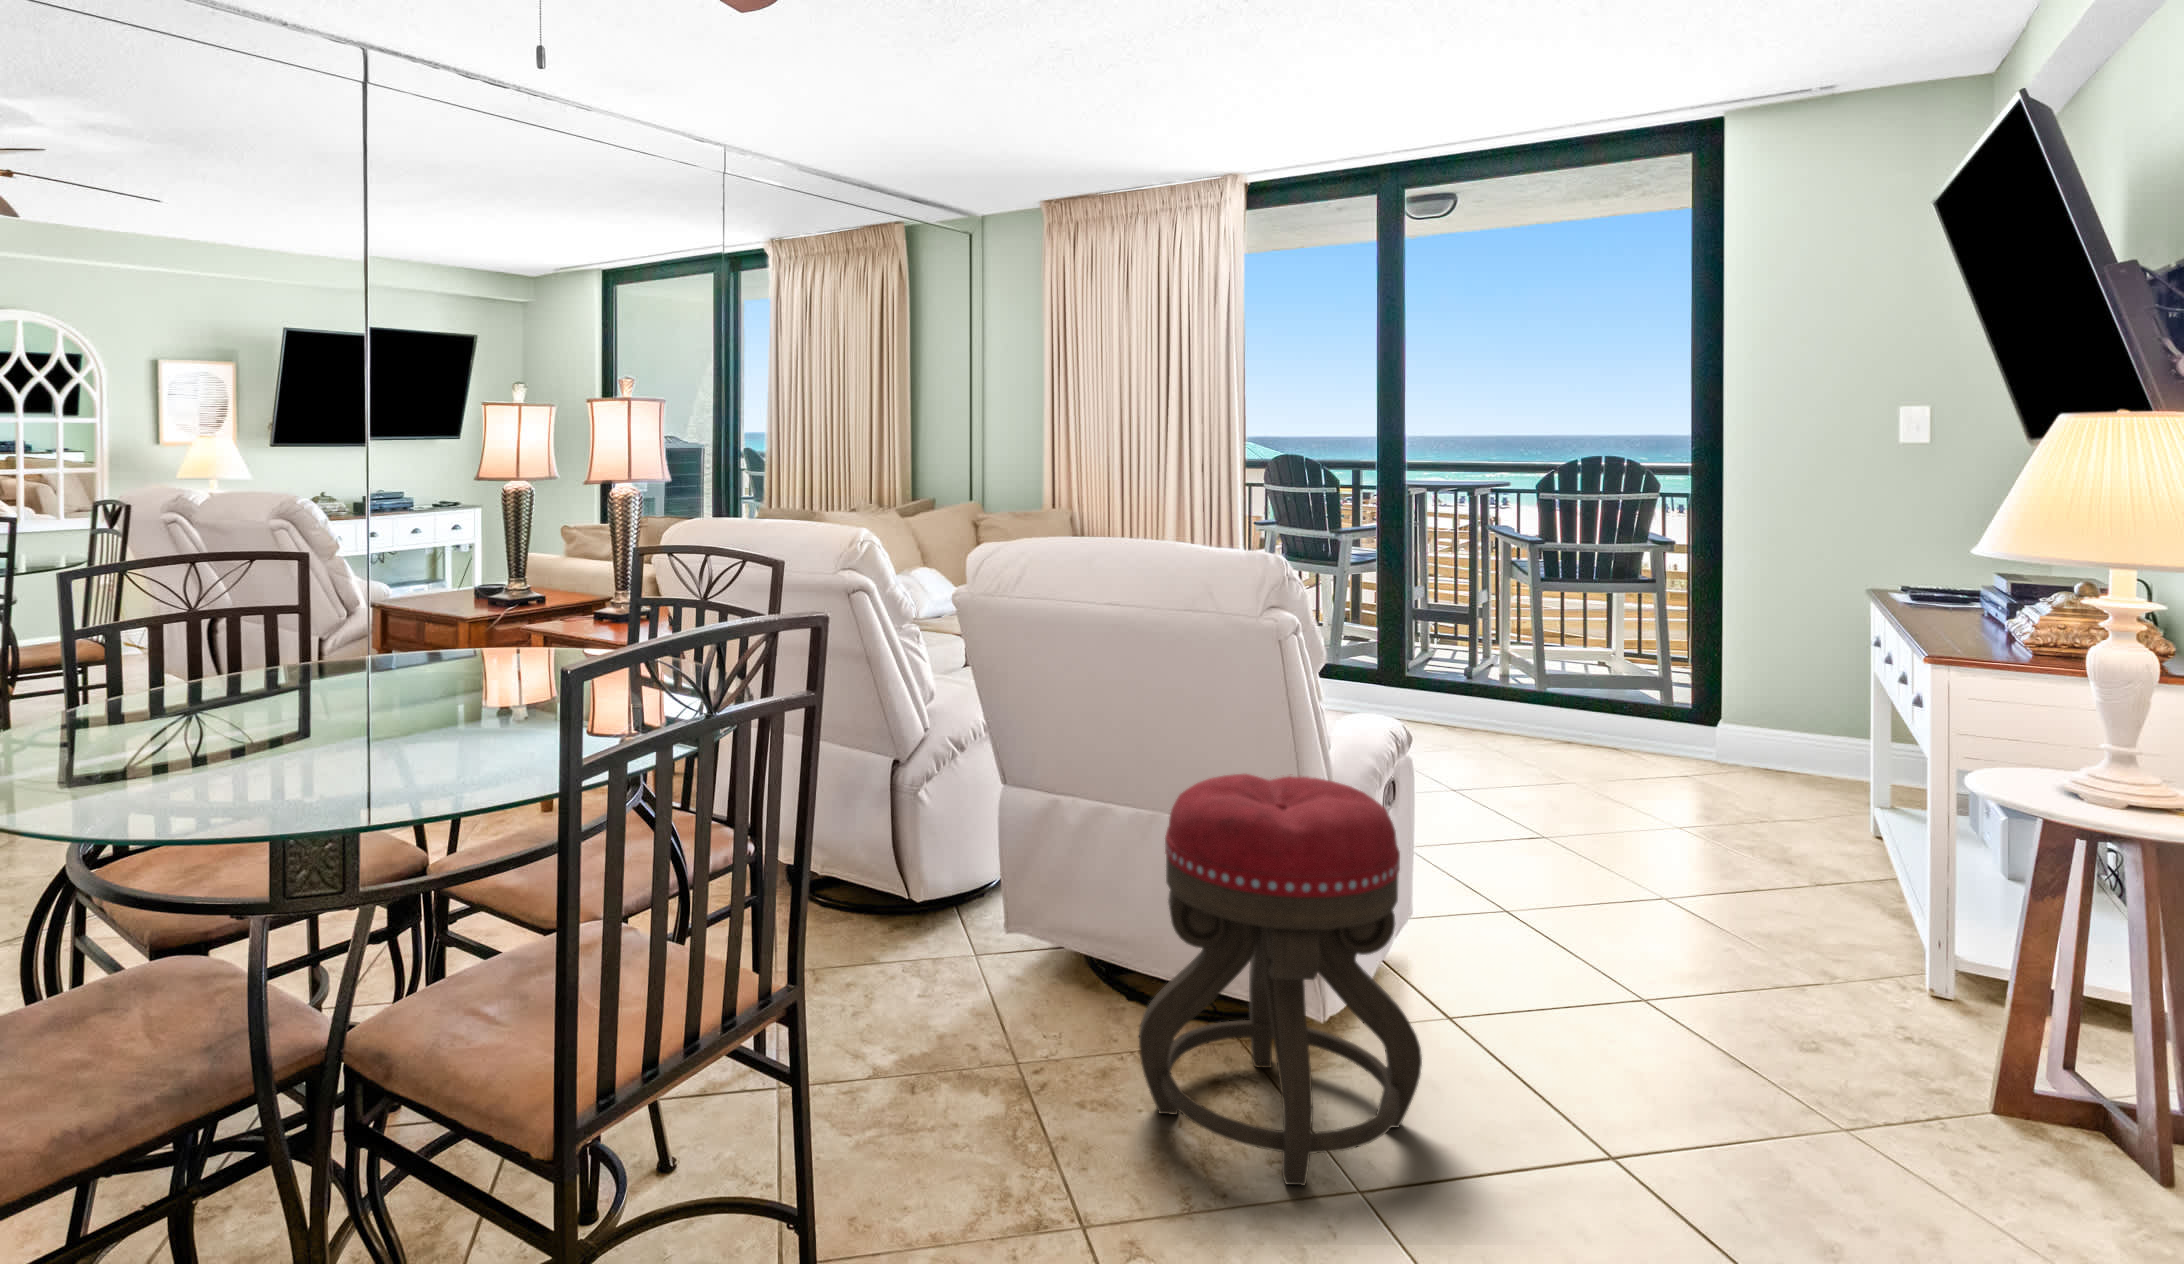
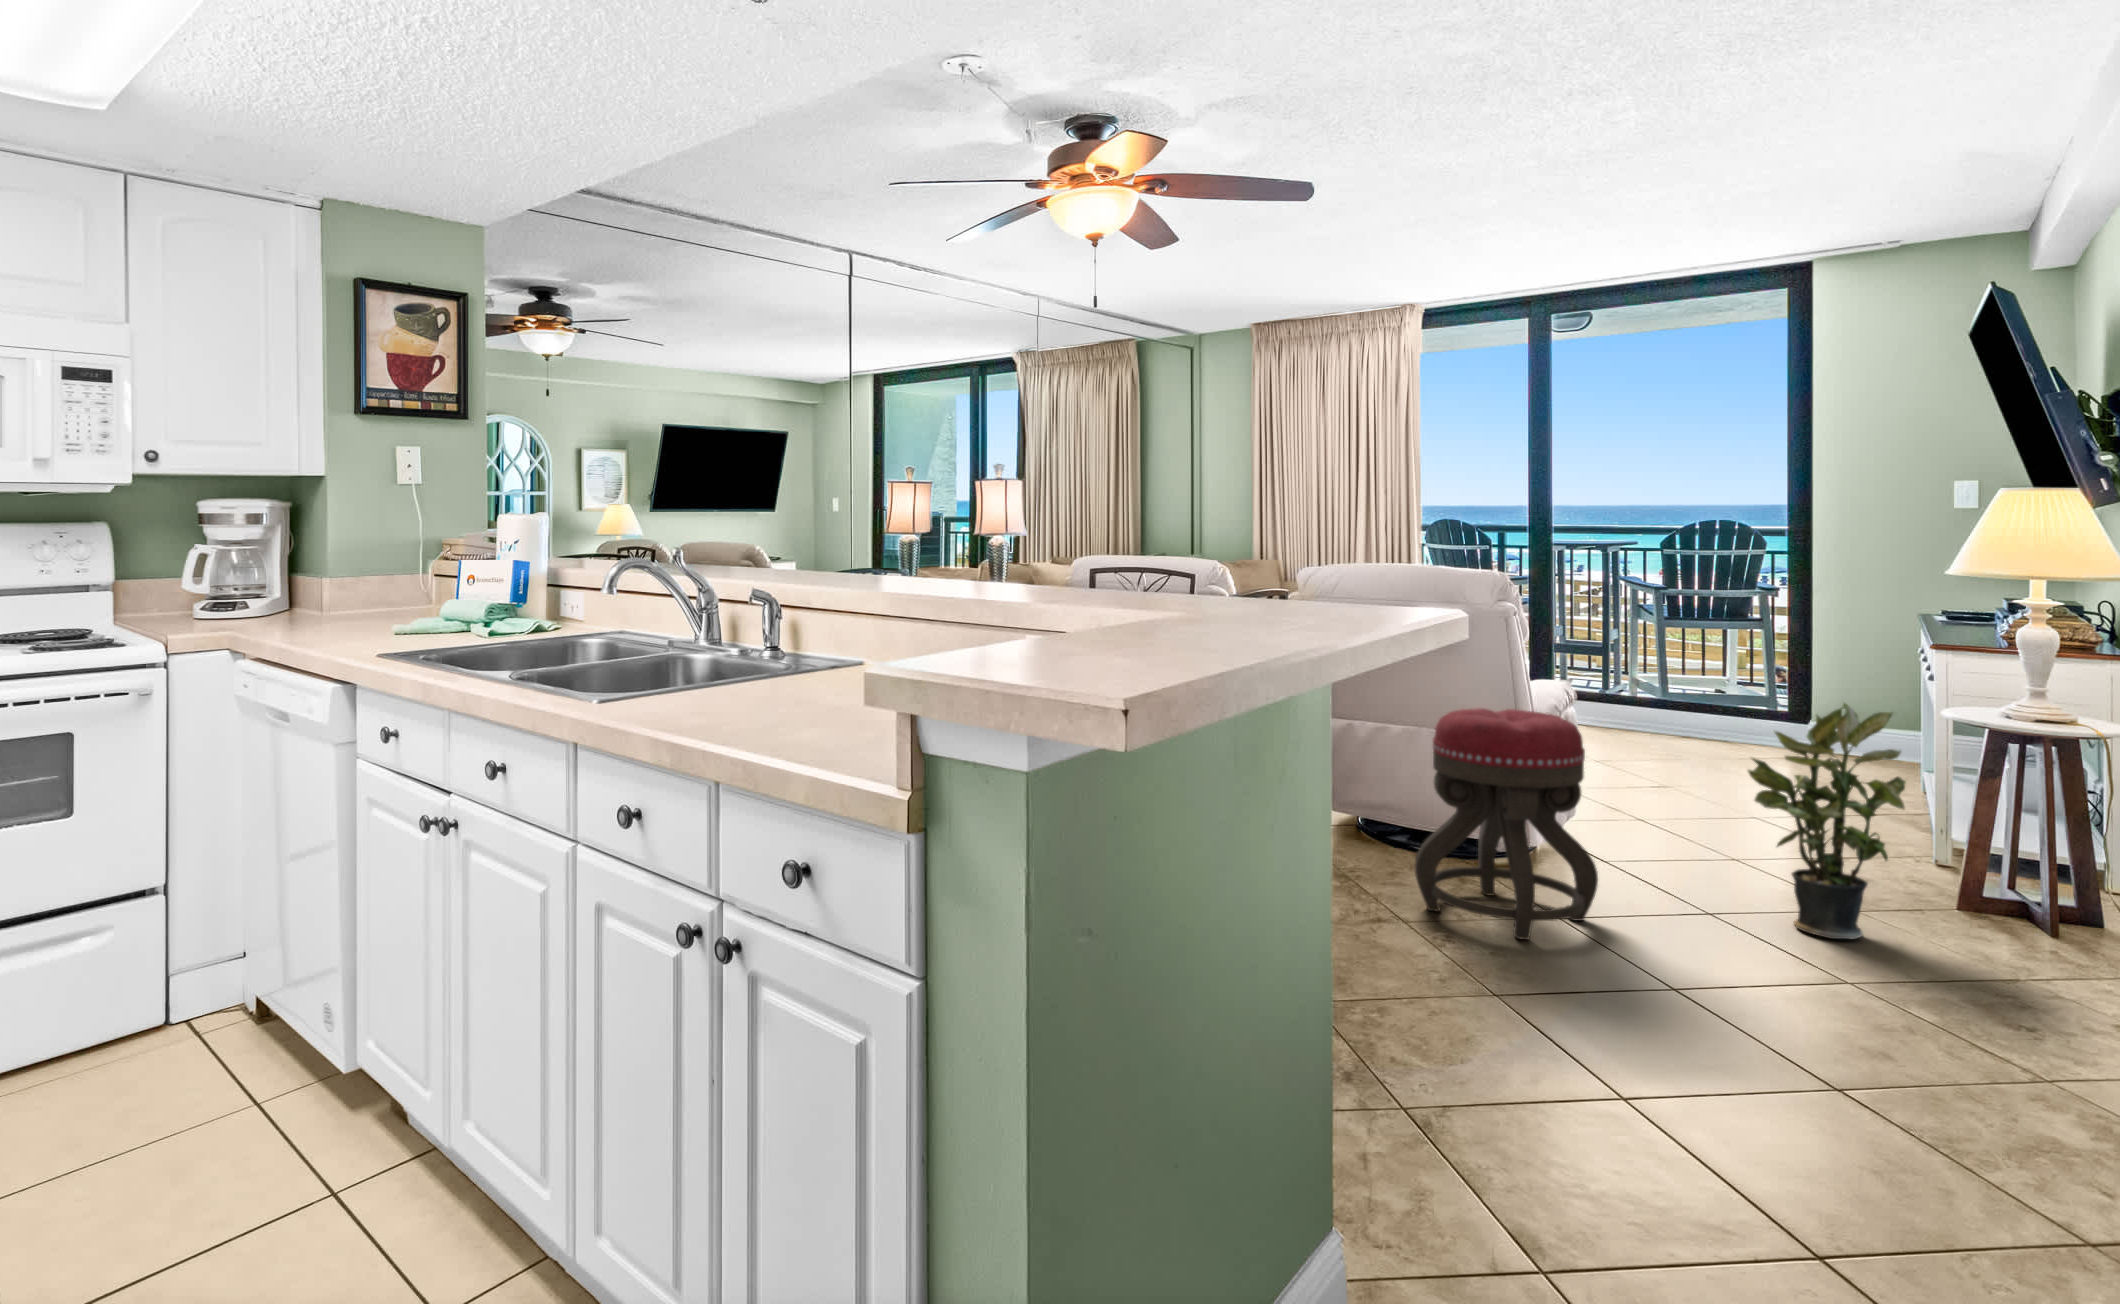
potted plant: none [1651,761,1899,1155] -> present [1748,703,1906,939]

